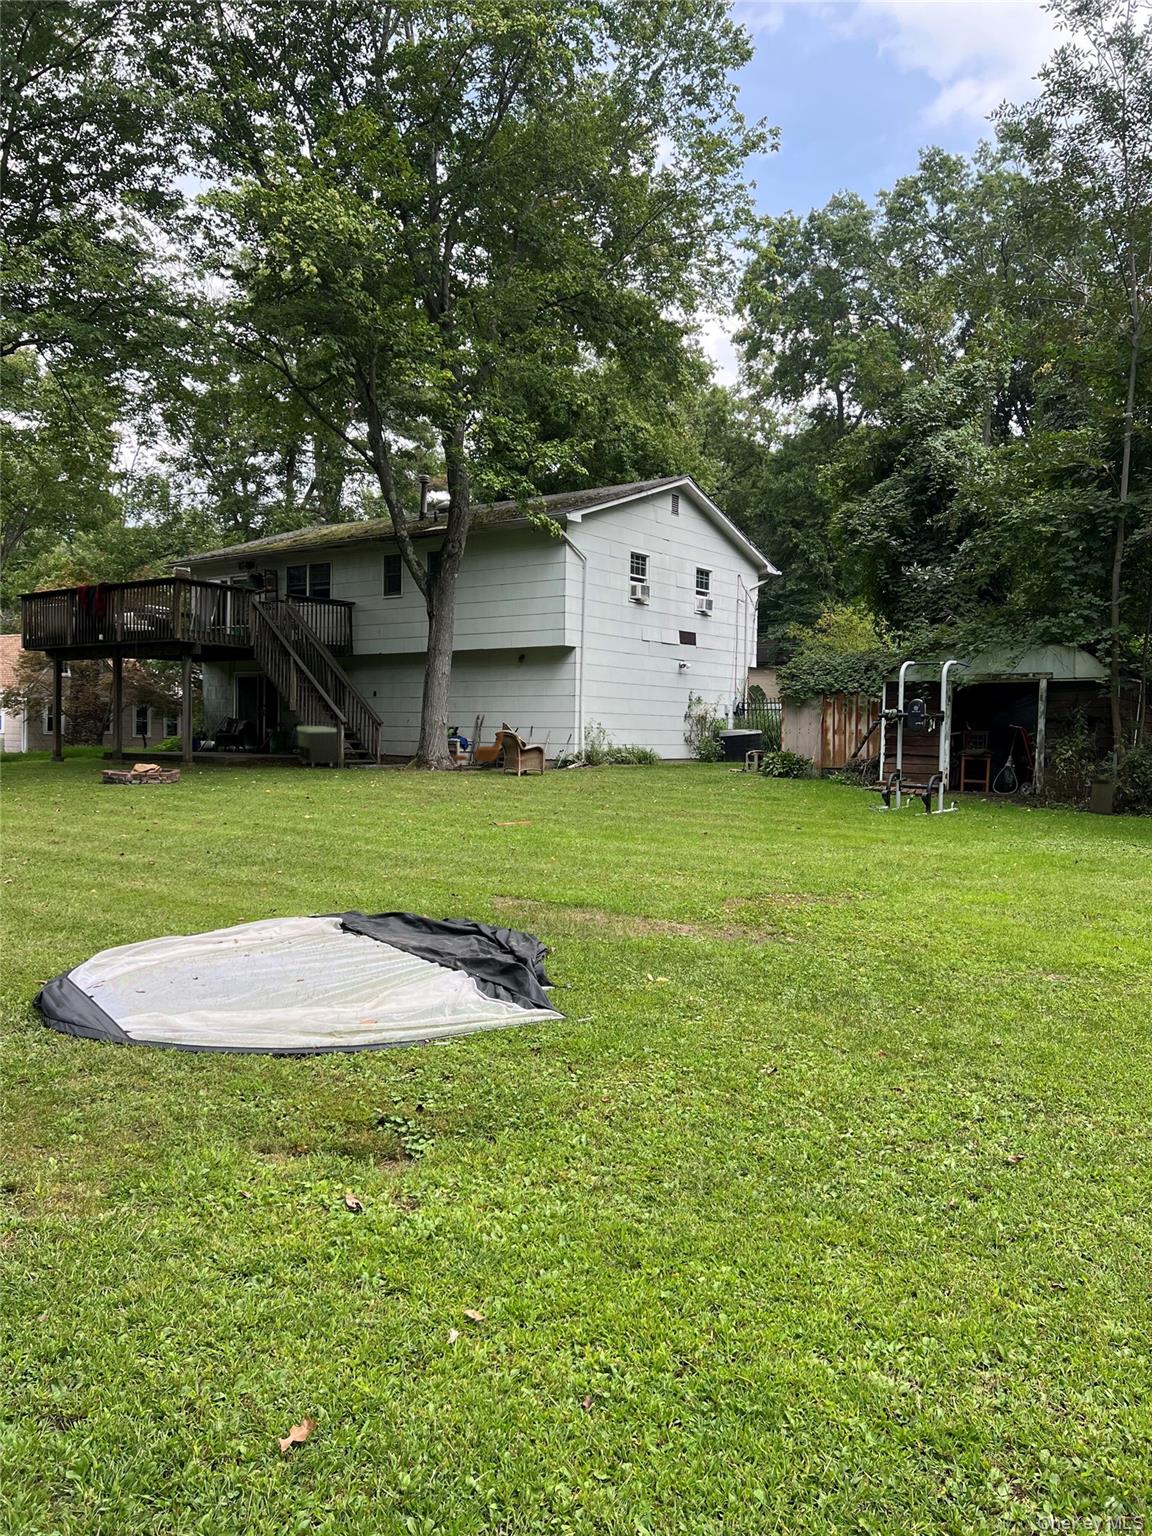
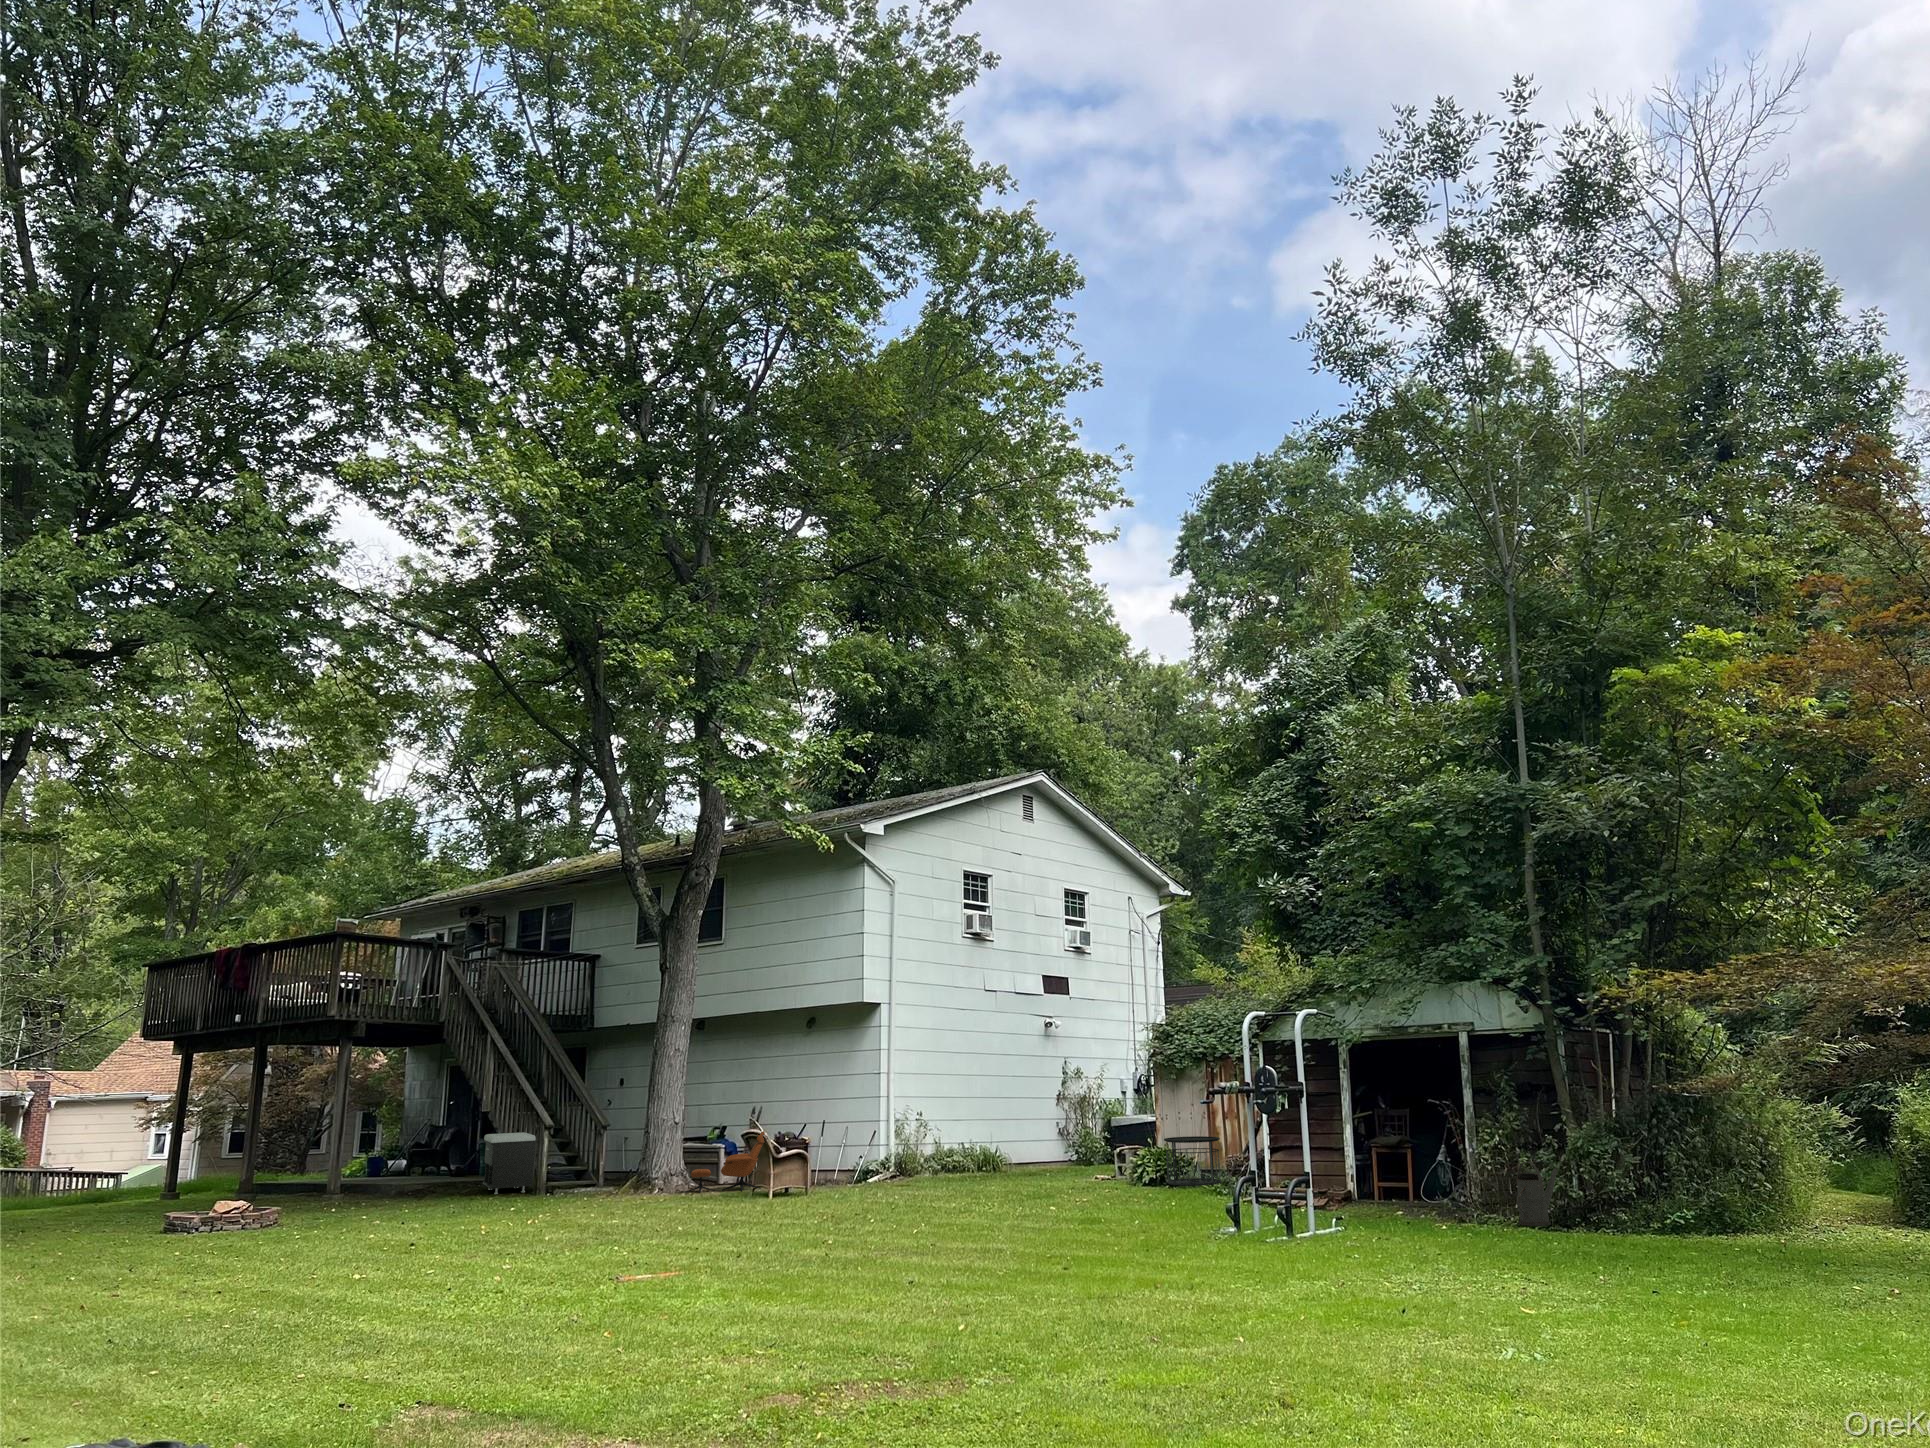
side table: none [792,746,832,779] -> present [1164,1136,1222,1186]

